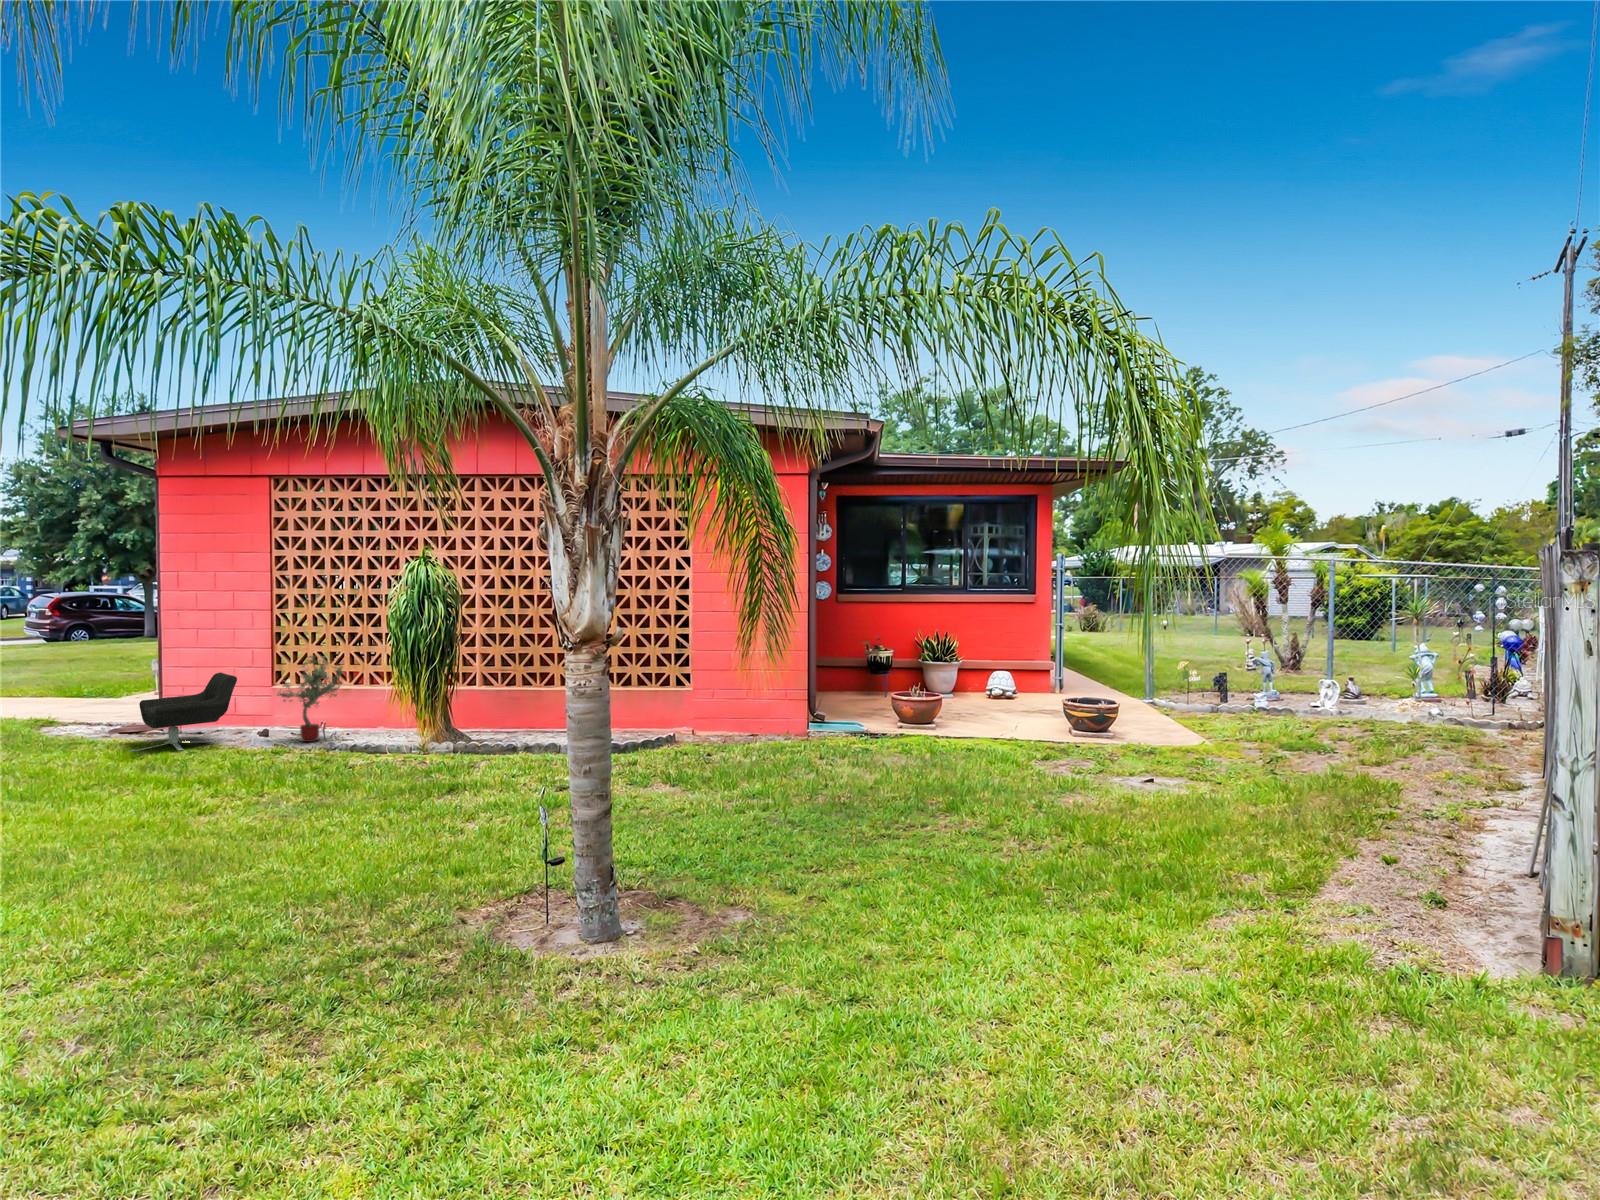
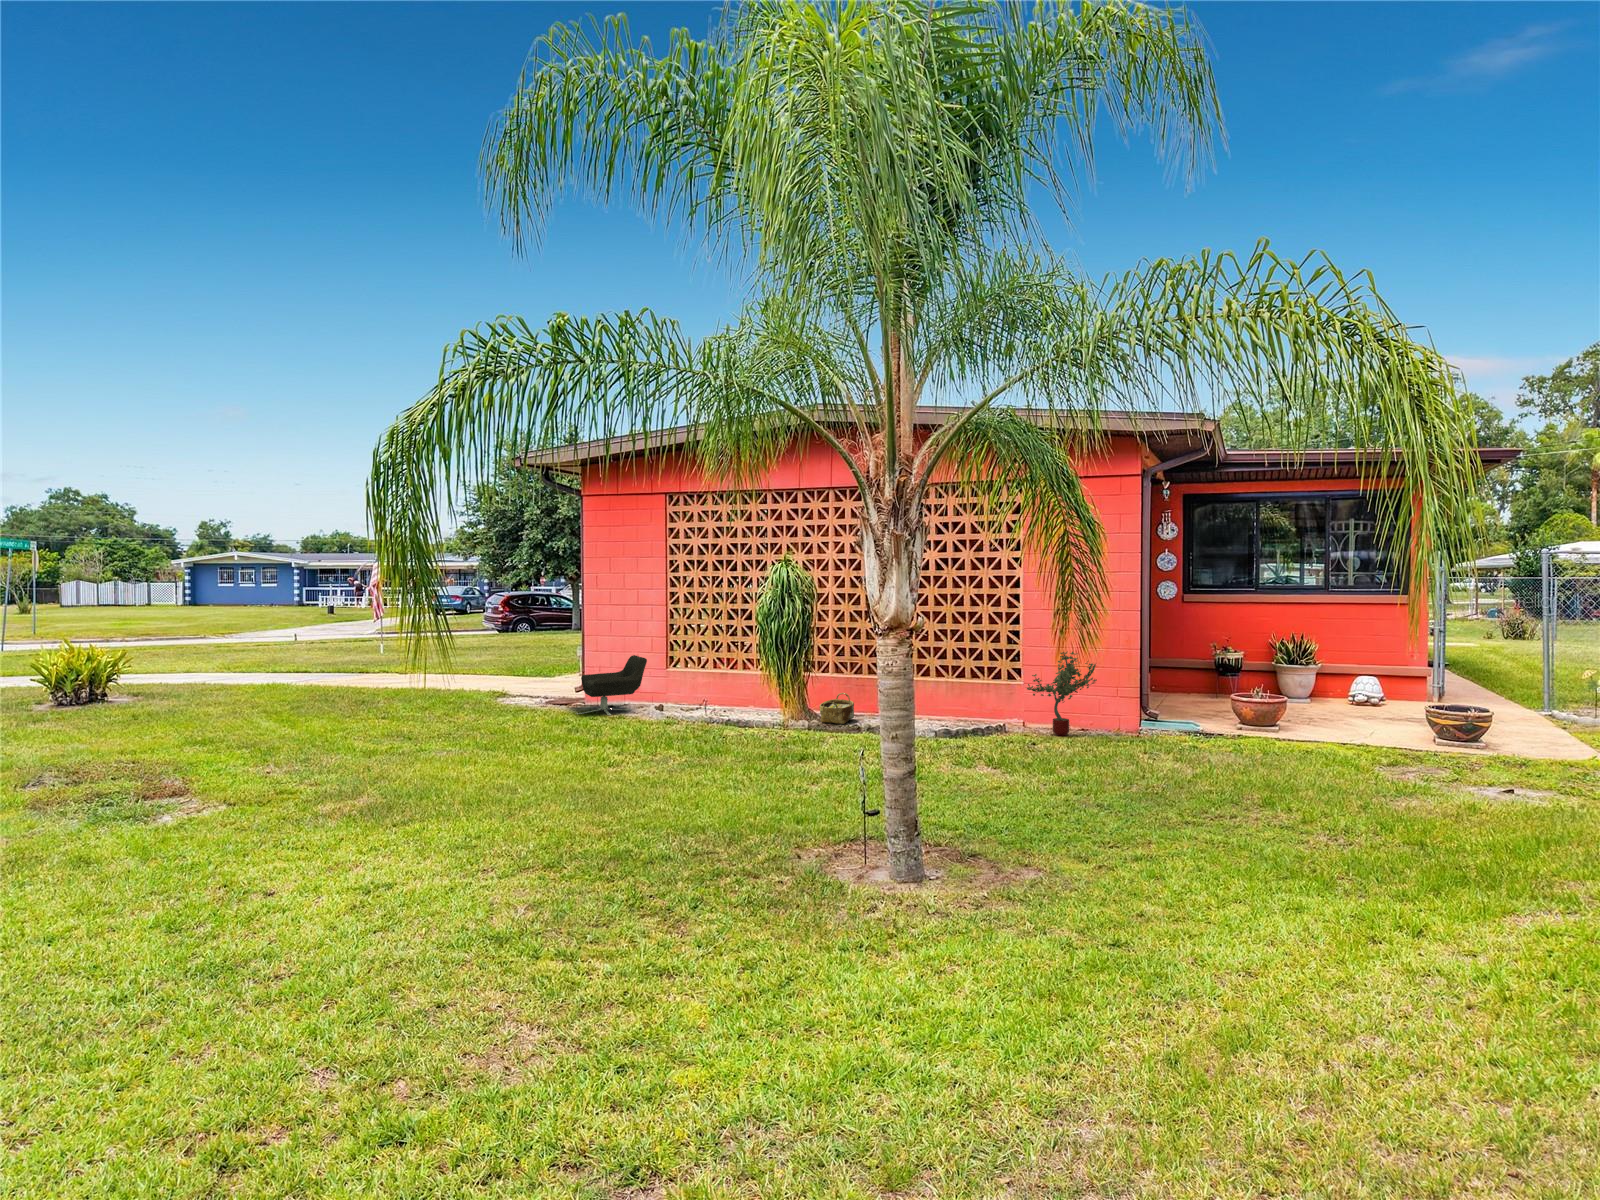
potted tree: present [277,656,343,742] -> present [1027,651,1097,736]
woven basket: none [465,708,508,744] -> present [820,693,854,724]

